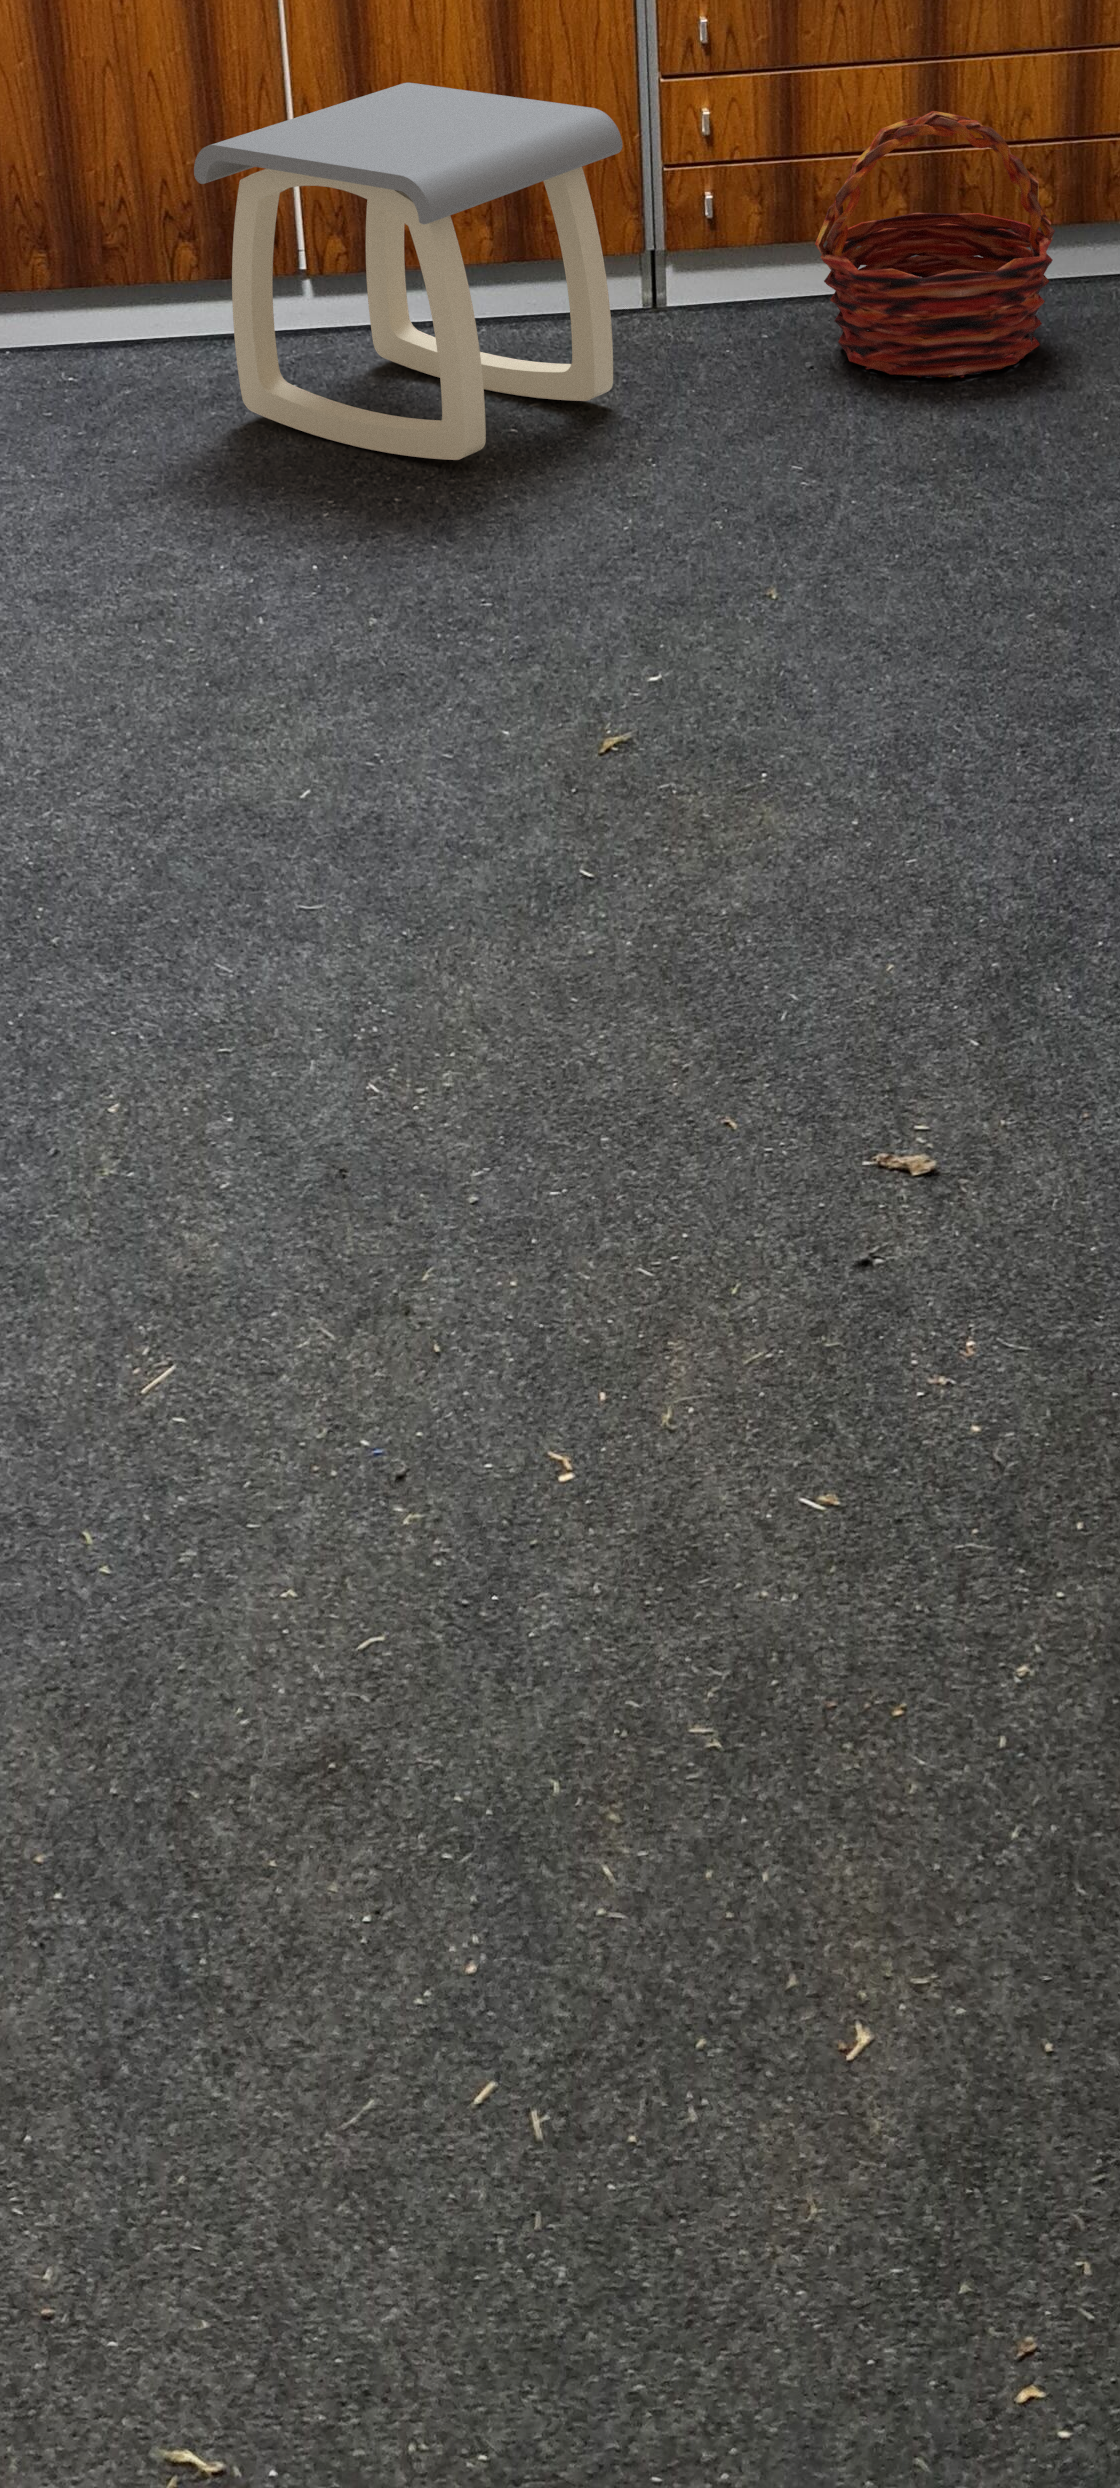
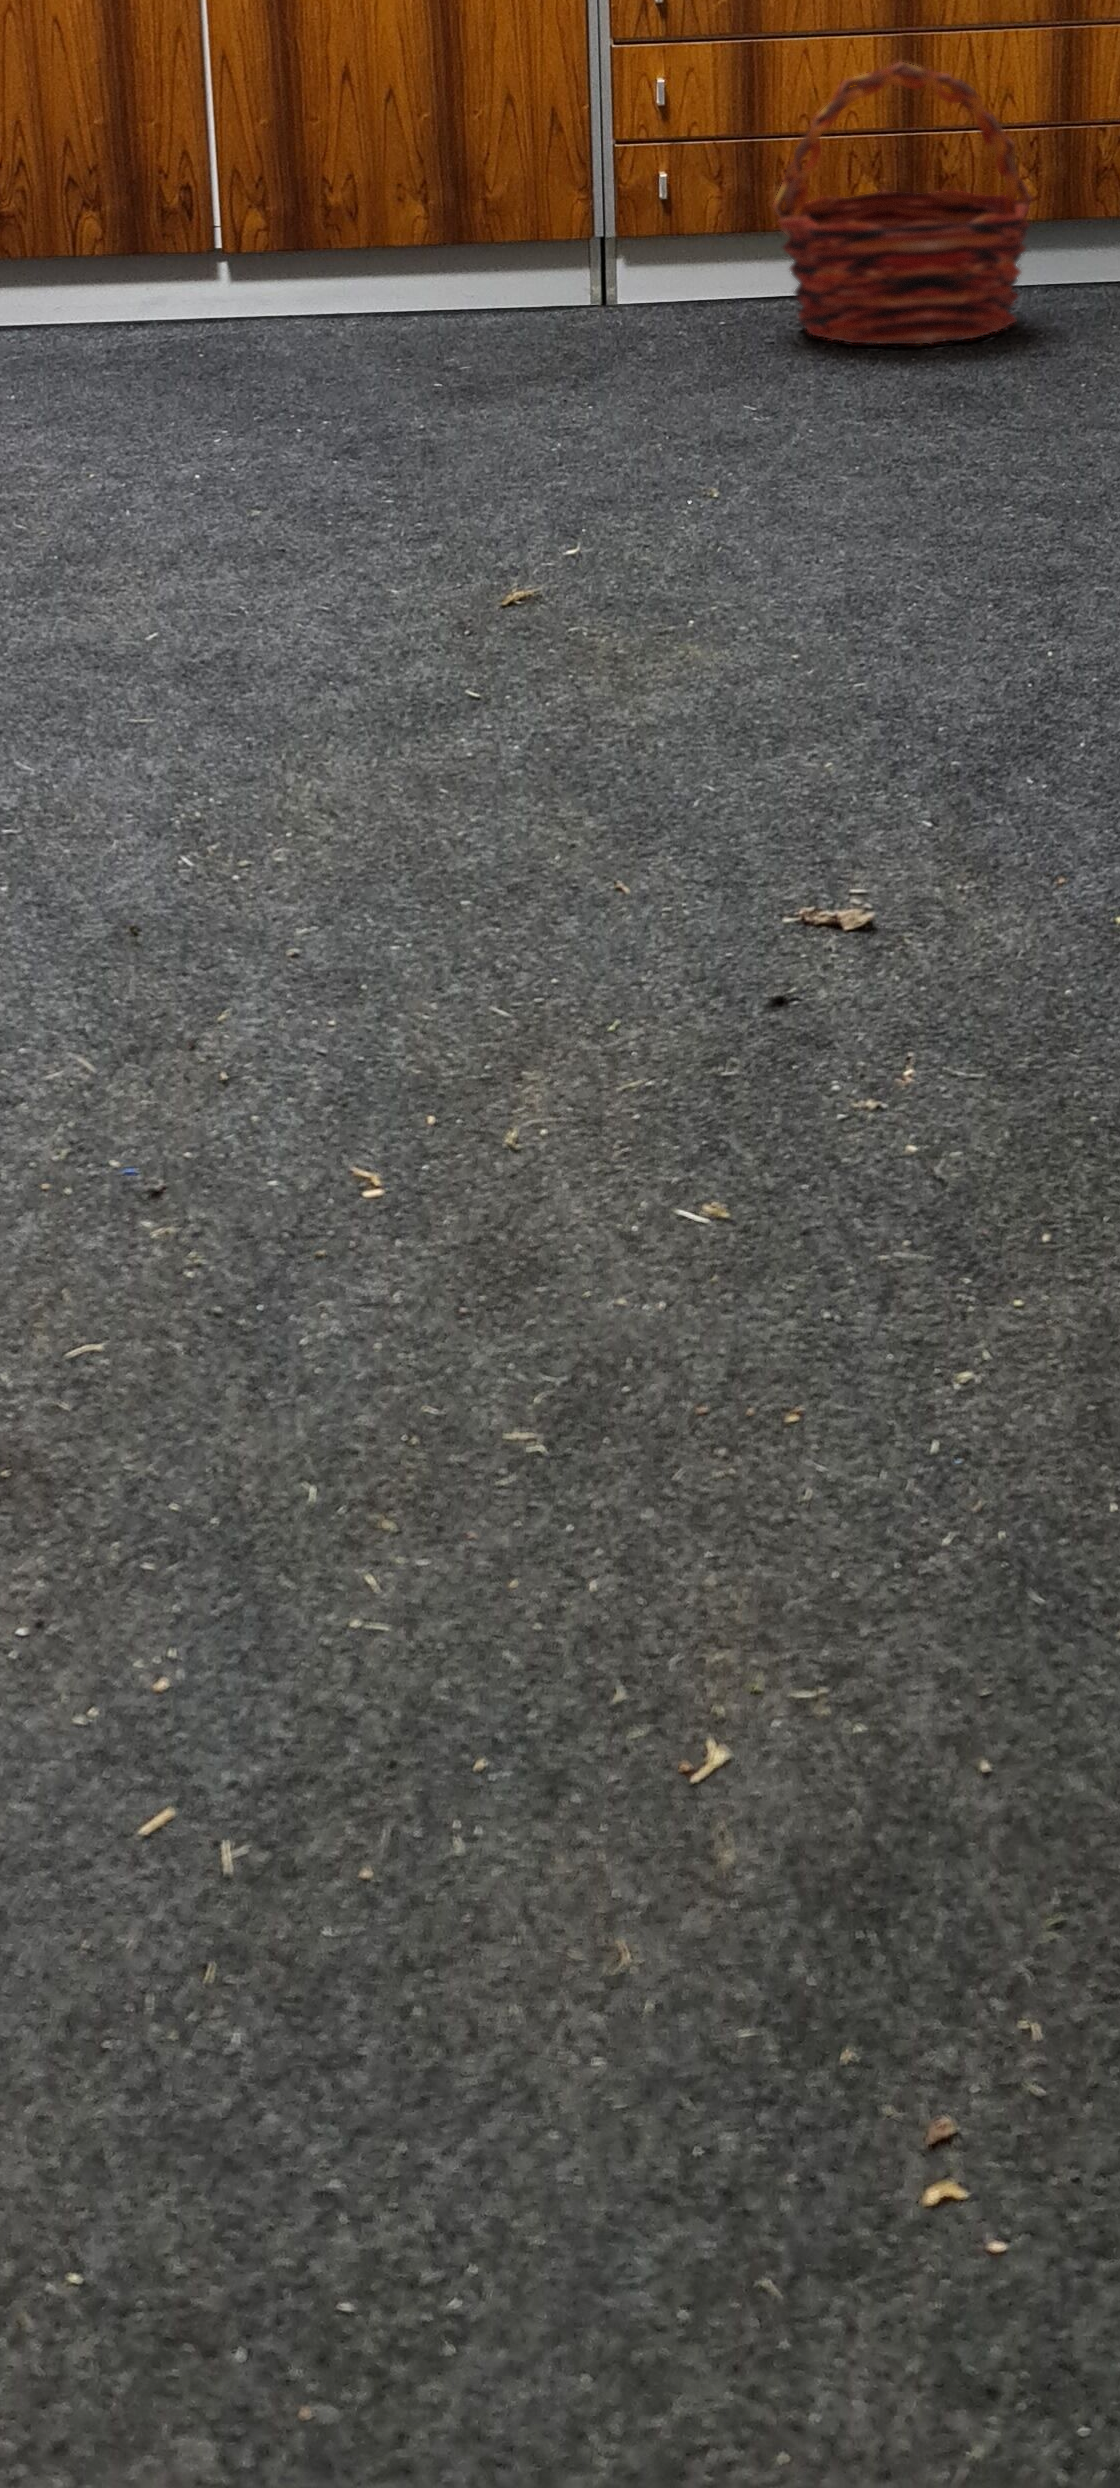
stool: present [194,83,622,460] -> none [95,35,561,399]

